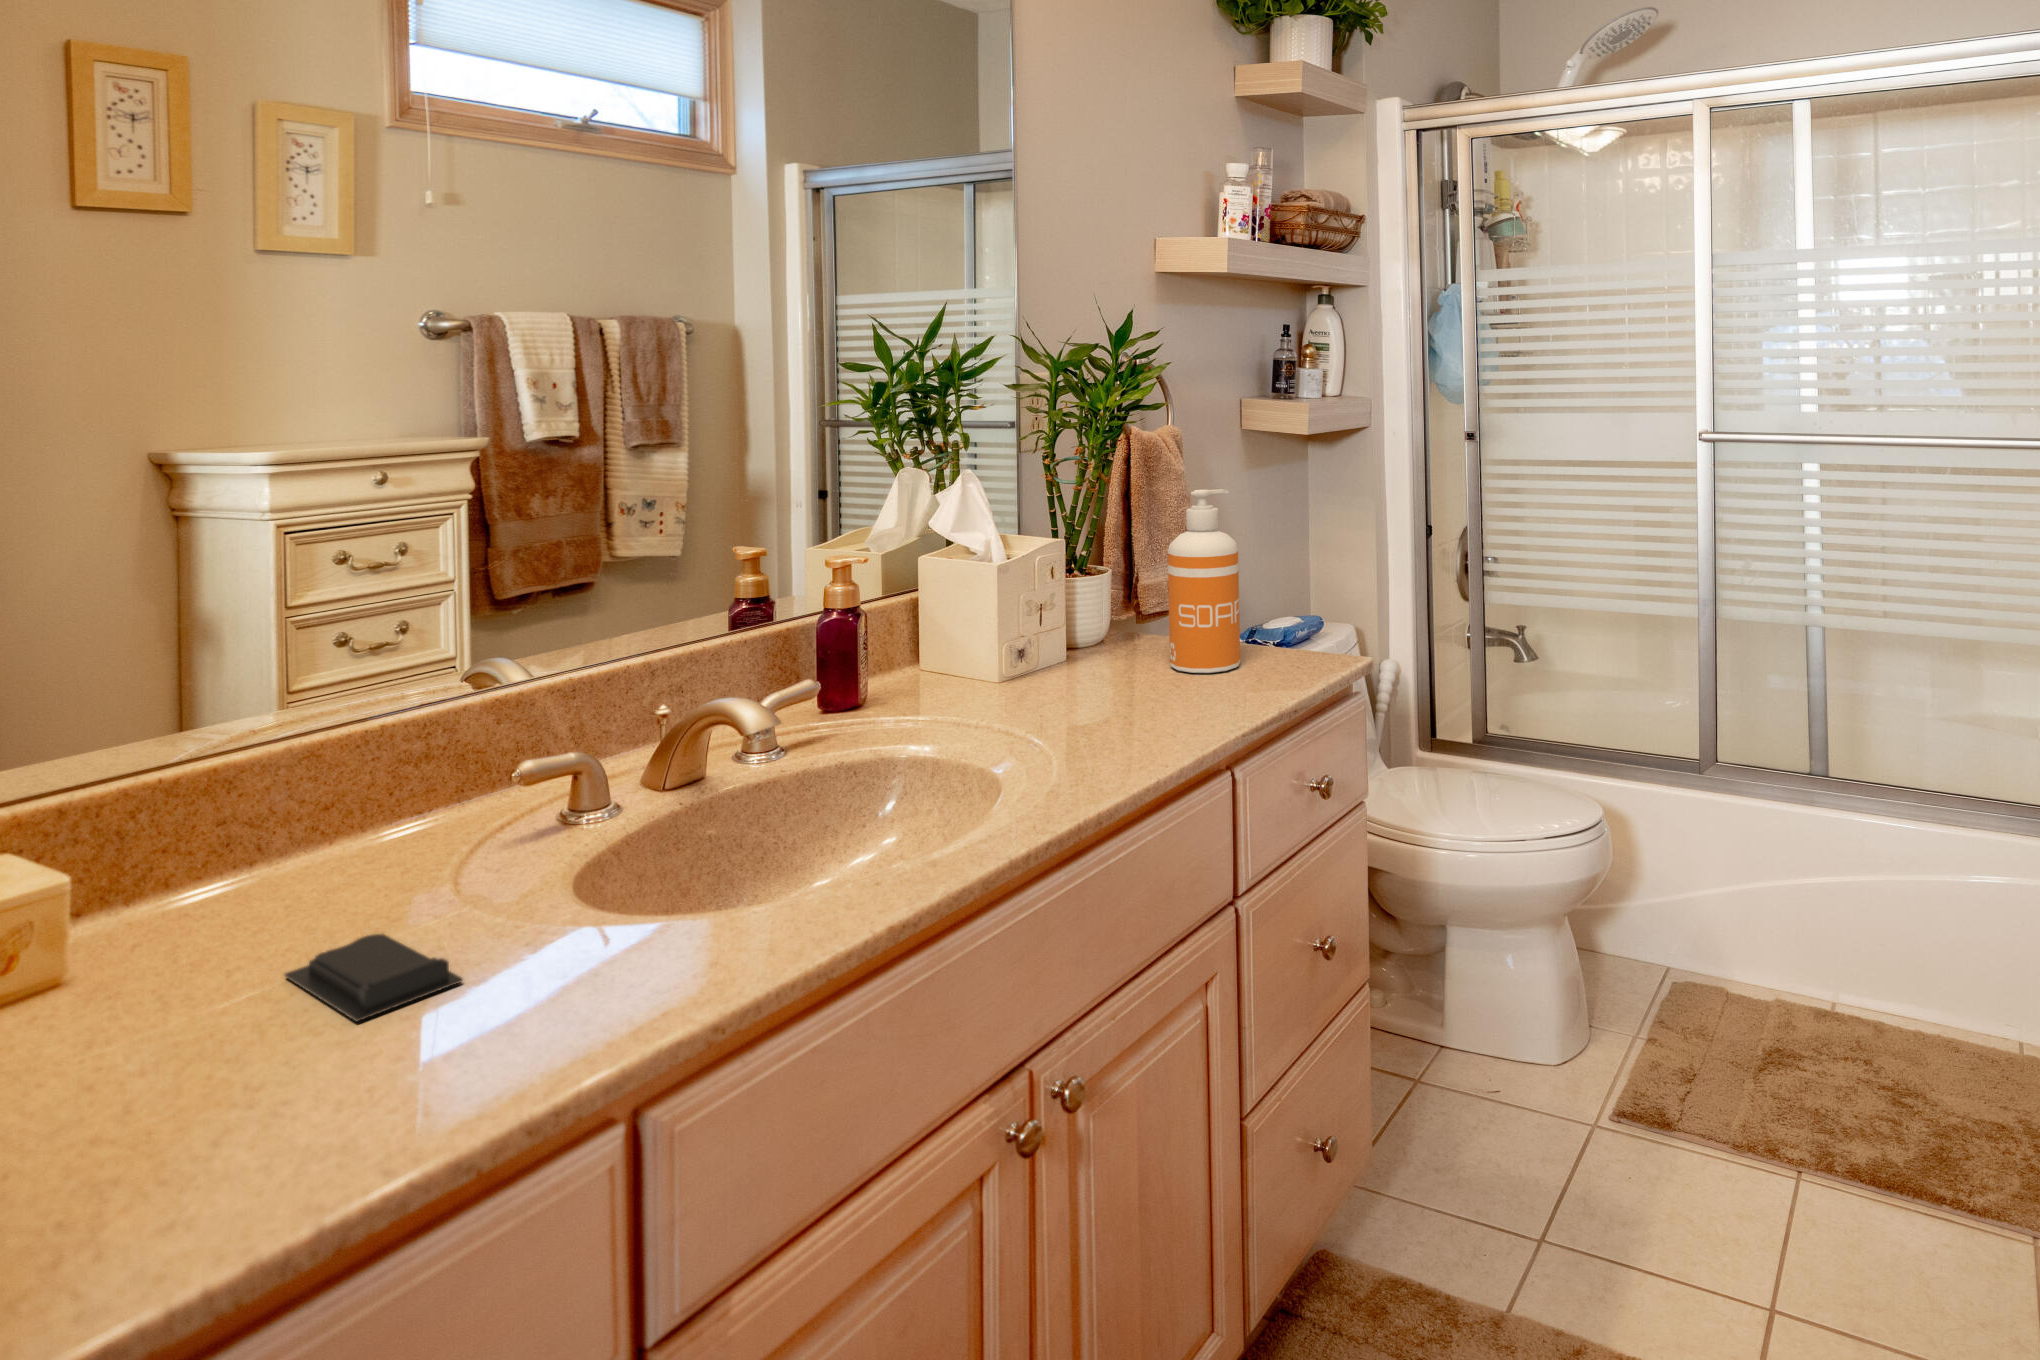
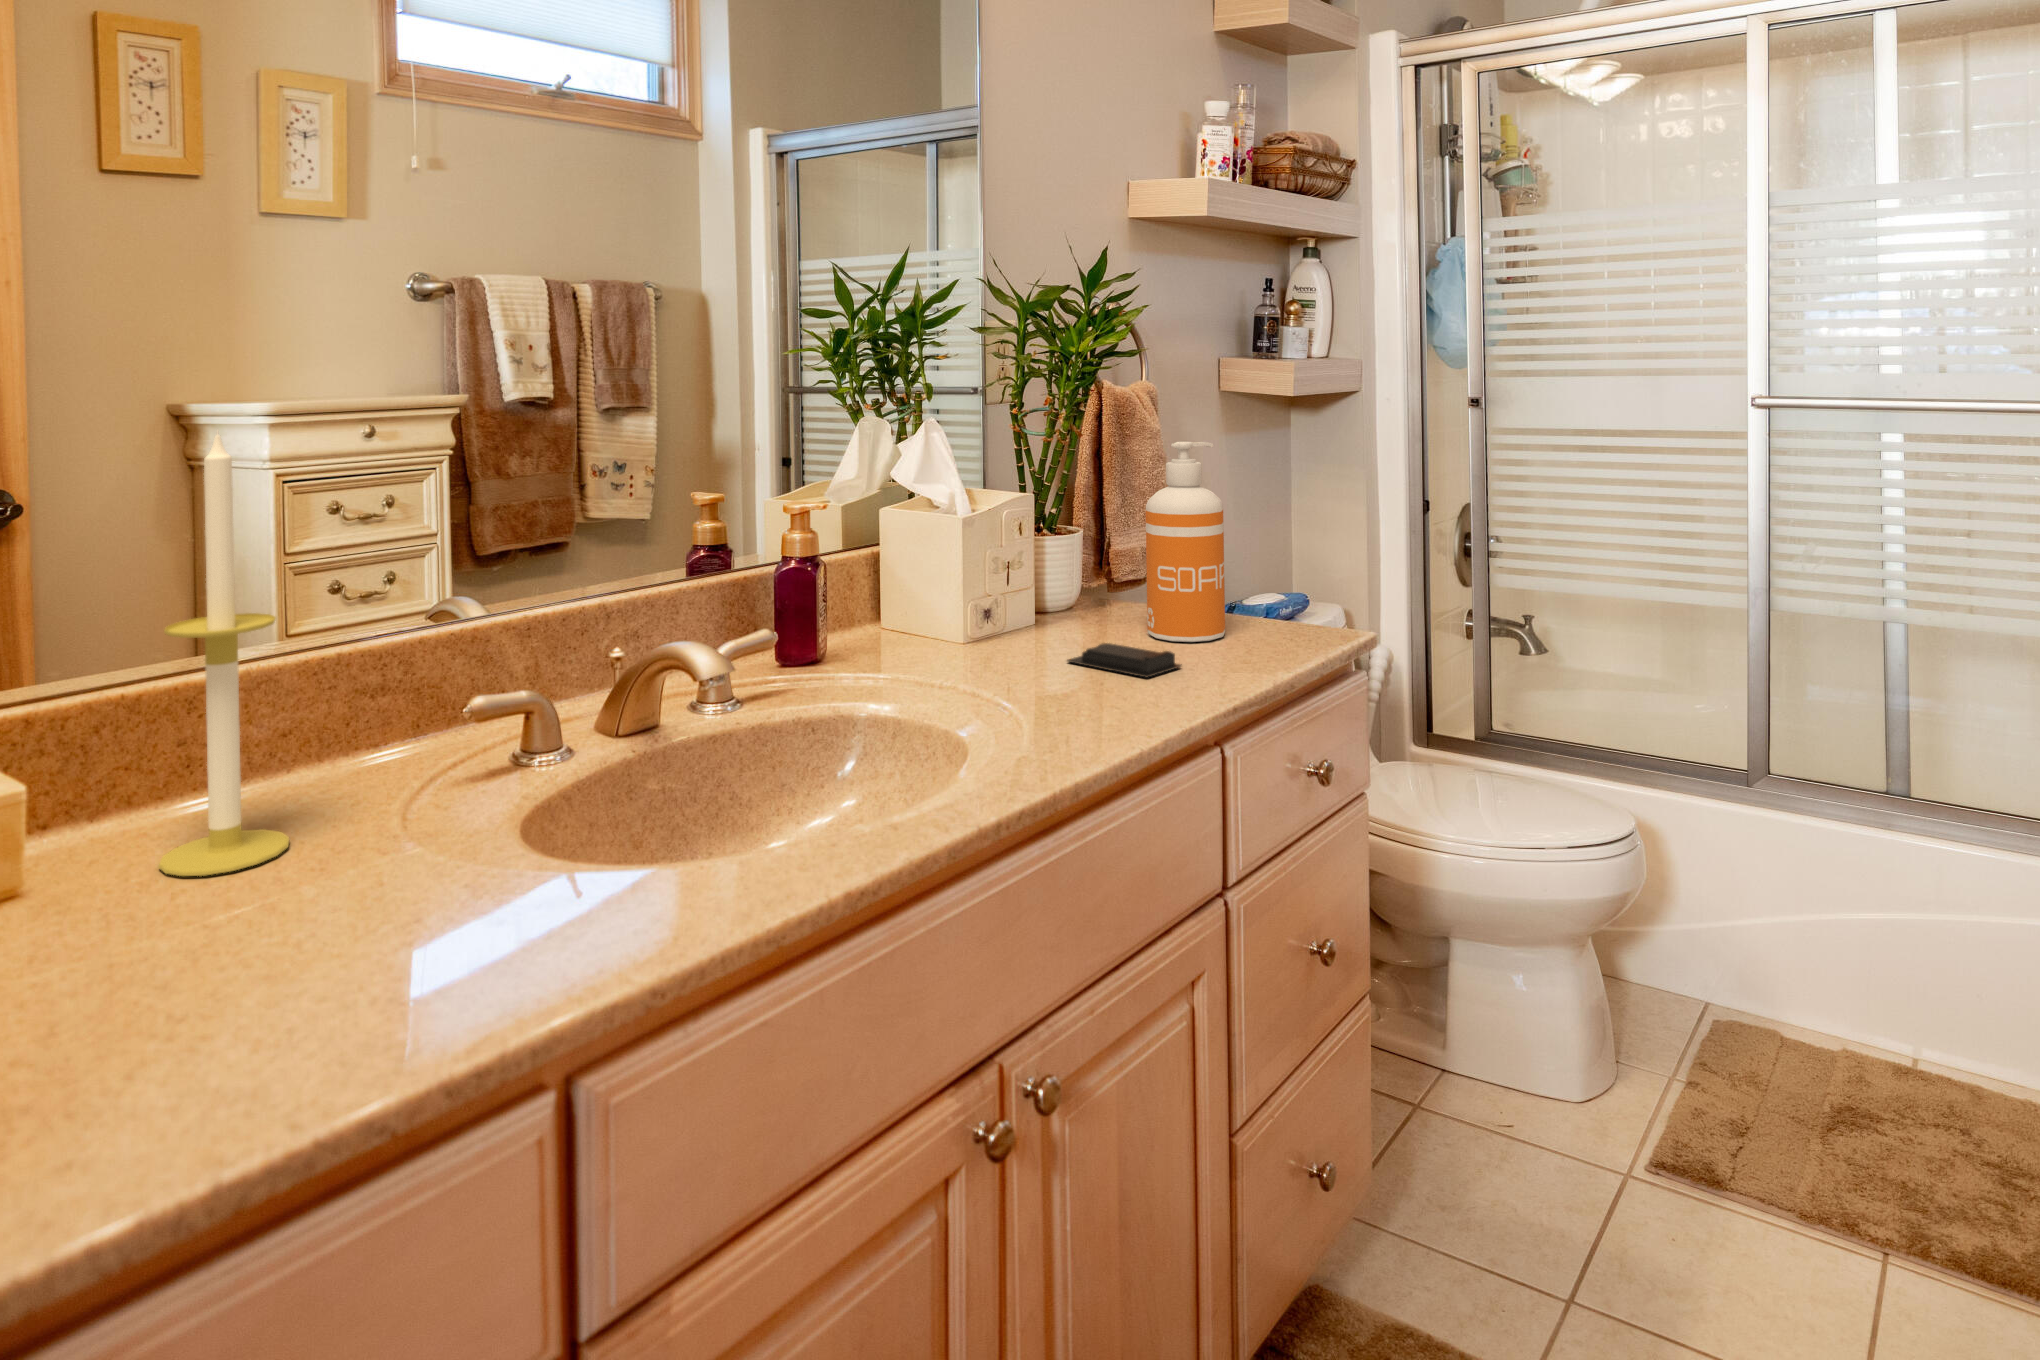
candle: none [207,521,342,953] -> present [158,434,290,876]
soap bar: present [285,933,463,1021] -> present [1067,643,1181,677]

